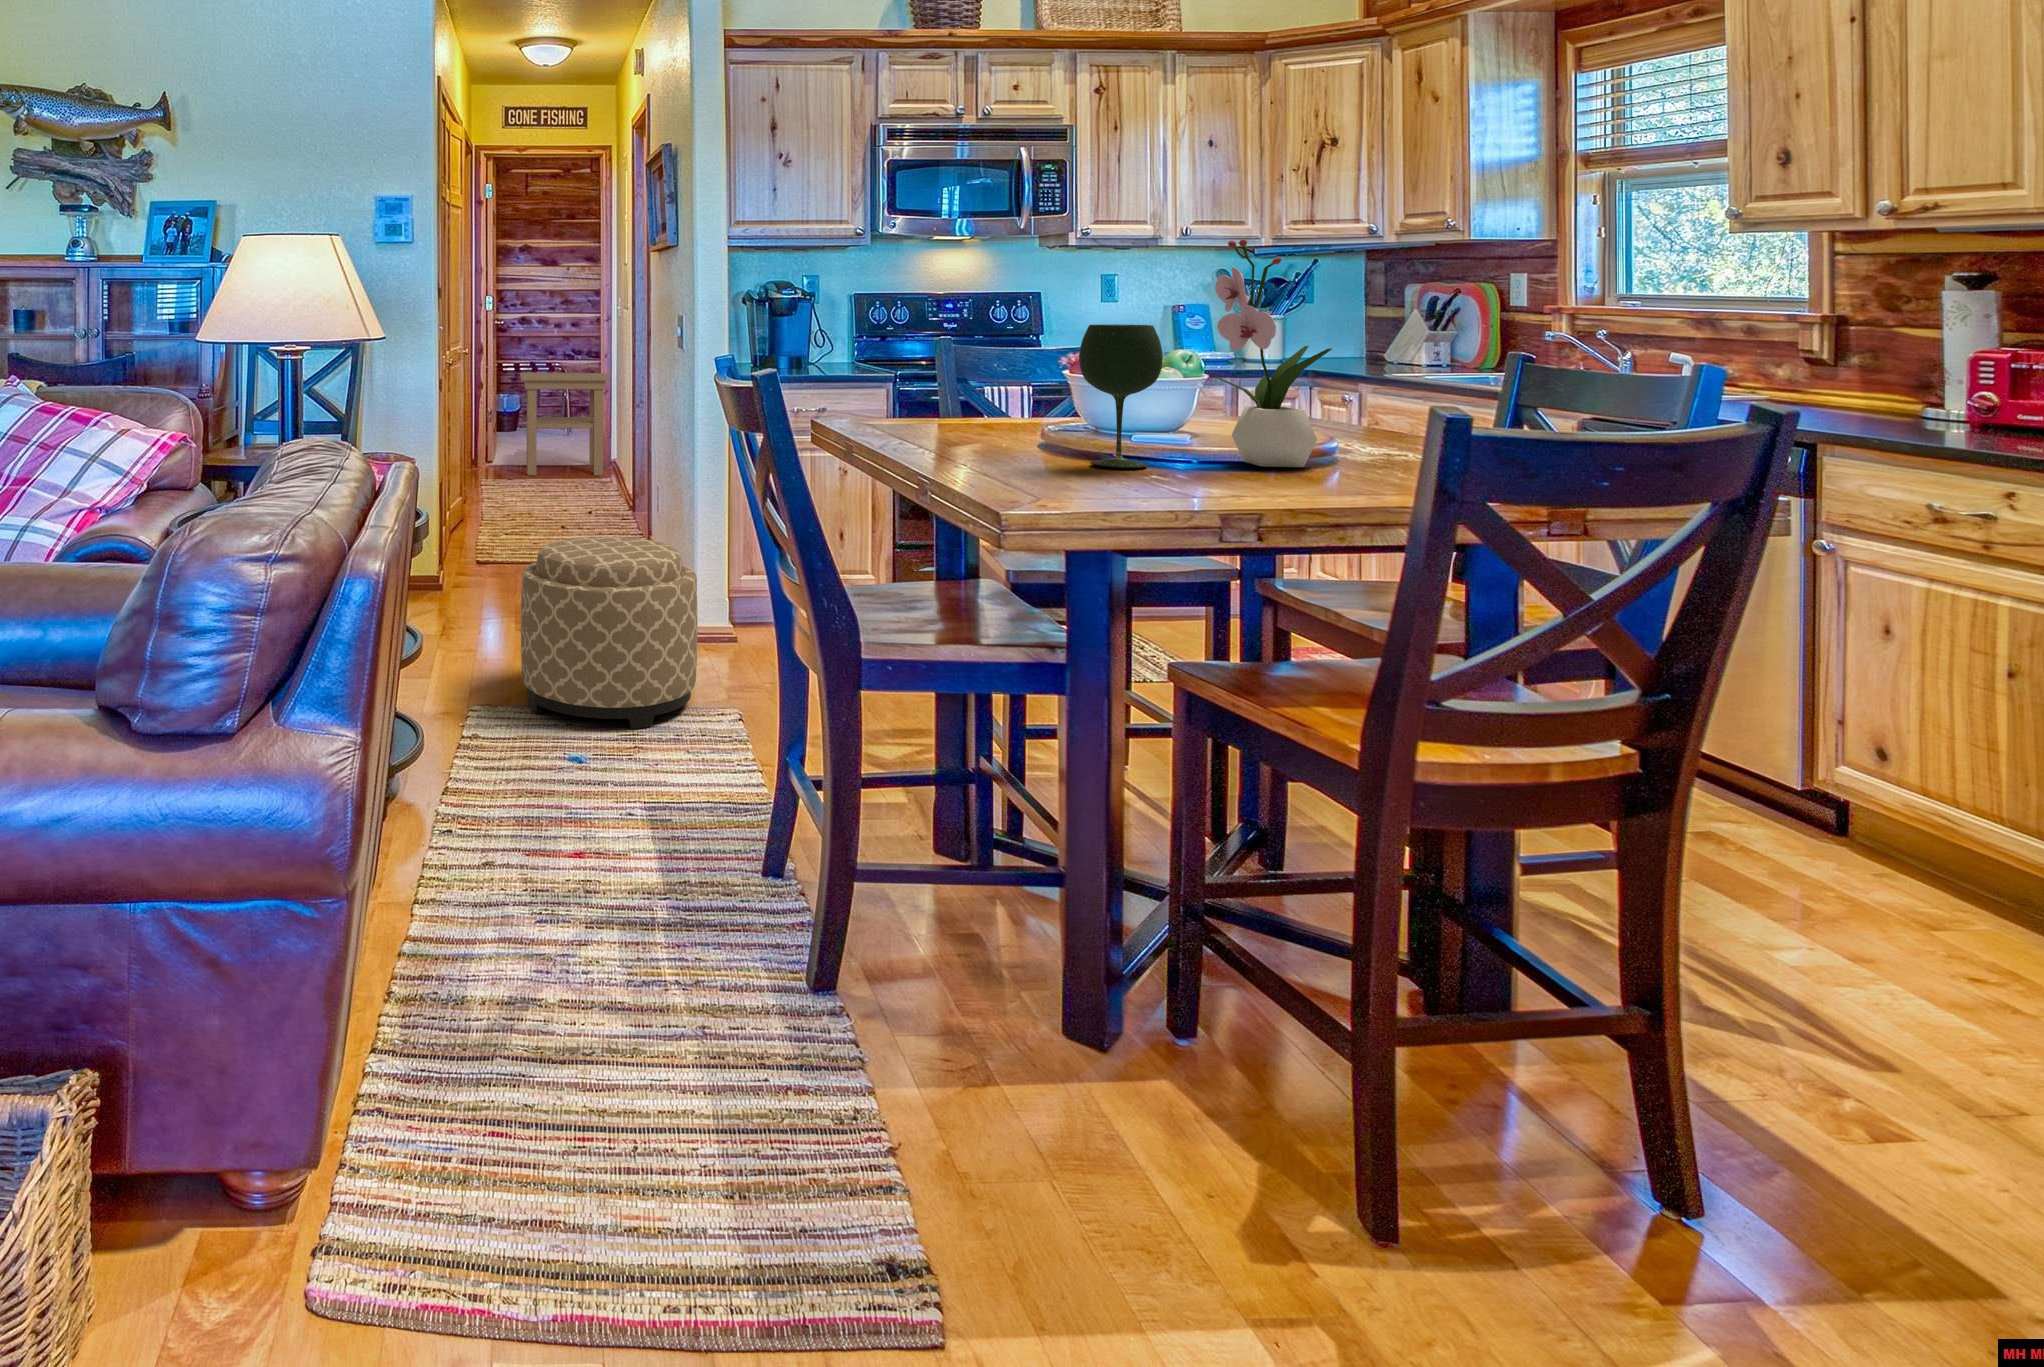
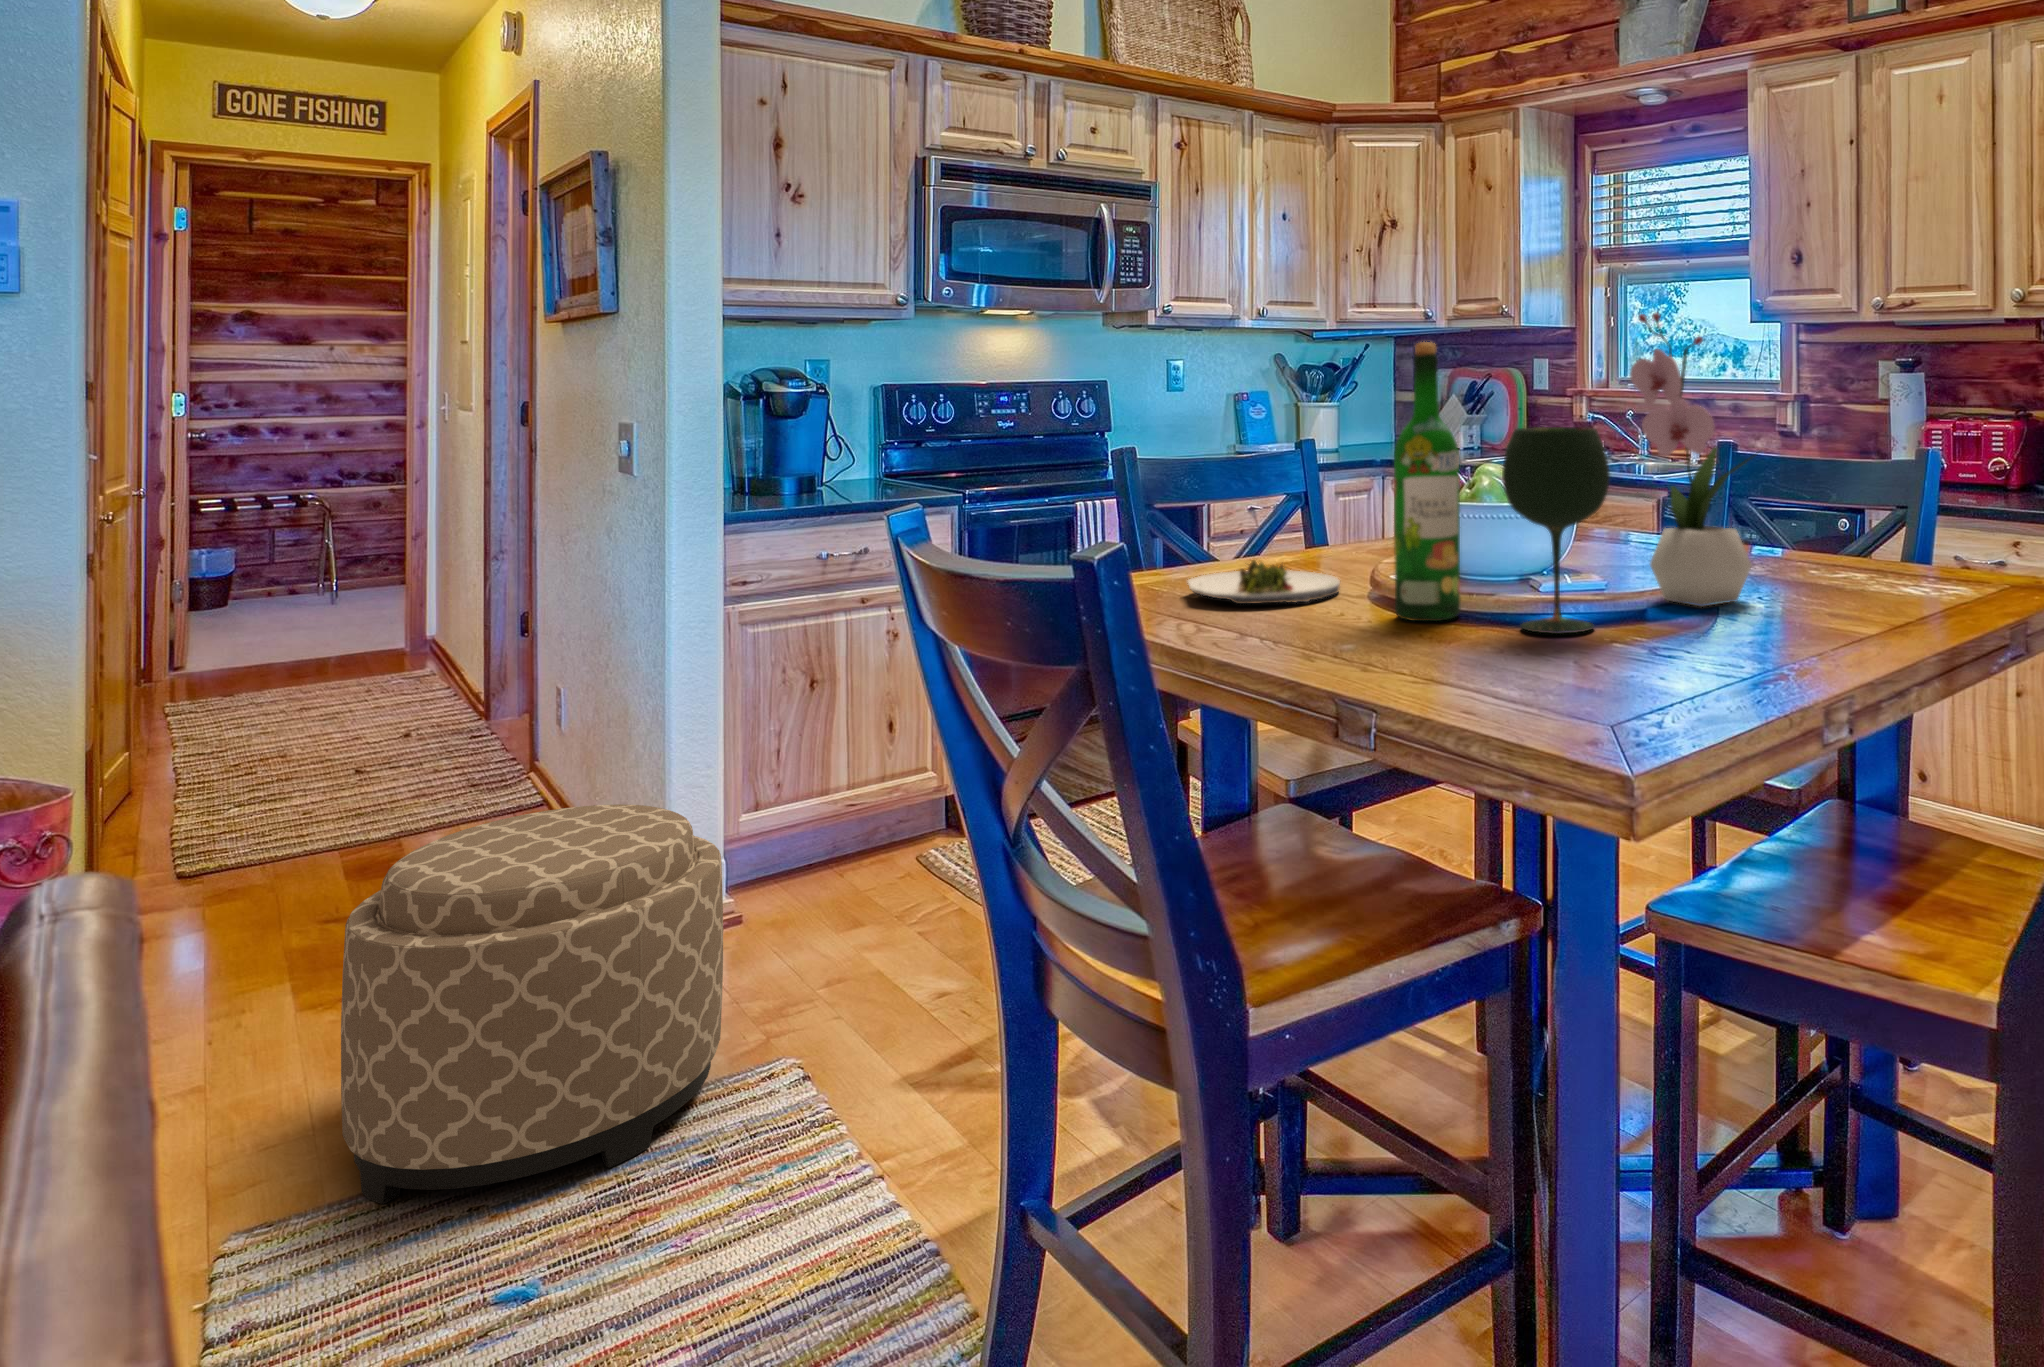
wine bottle: none [1022,264,1072,456] -> present [1394,342,1460,621]
side table: present [520,373,610,475] -> none [245,503,432,680]
salad plate: none [913,412,1023,441] -> present [1188,560,1340,604]

